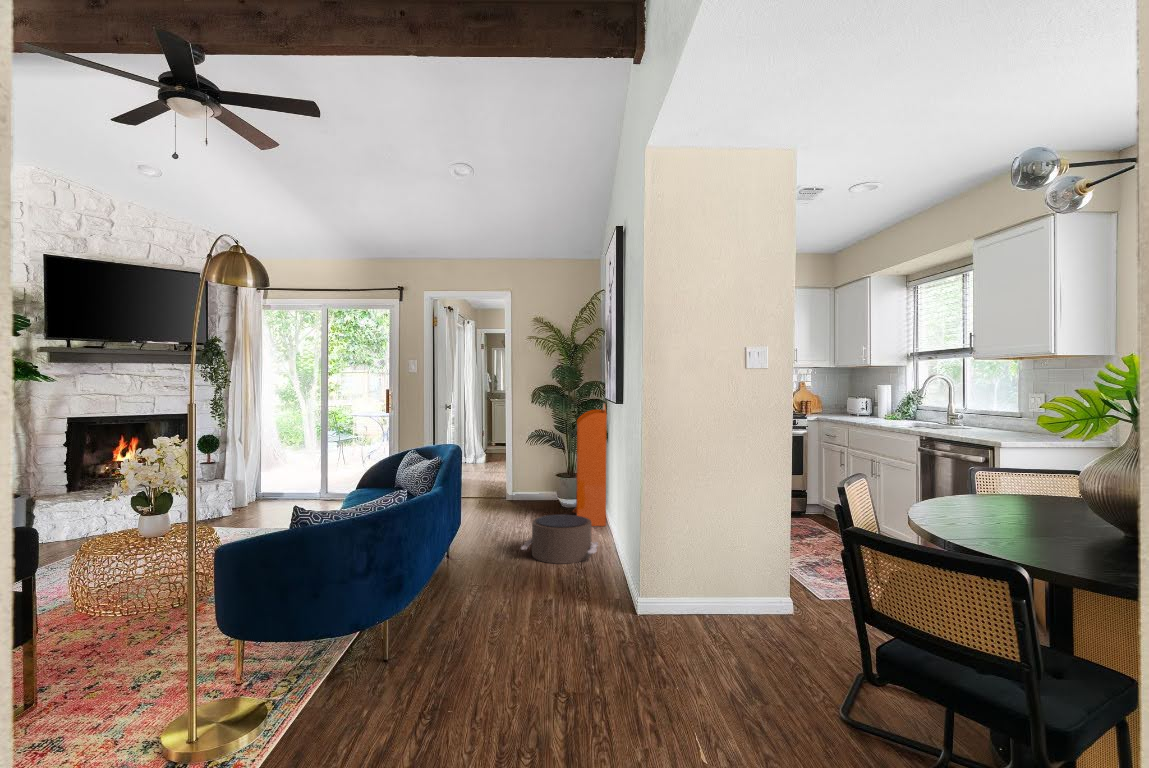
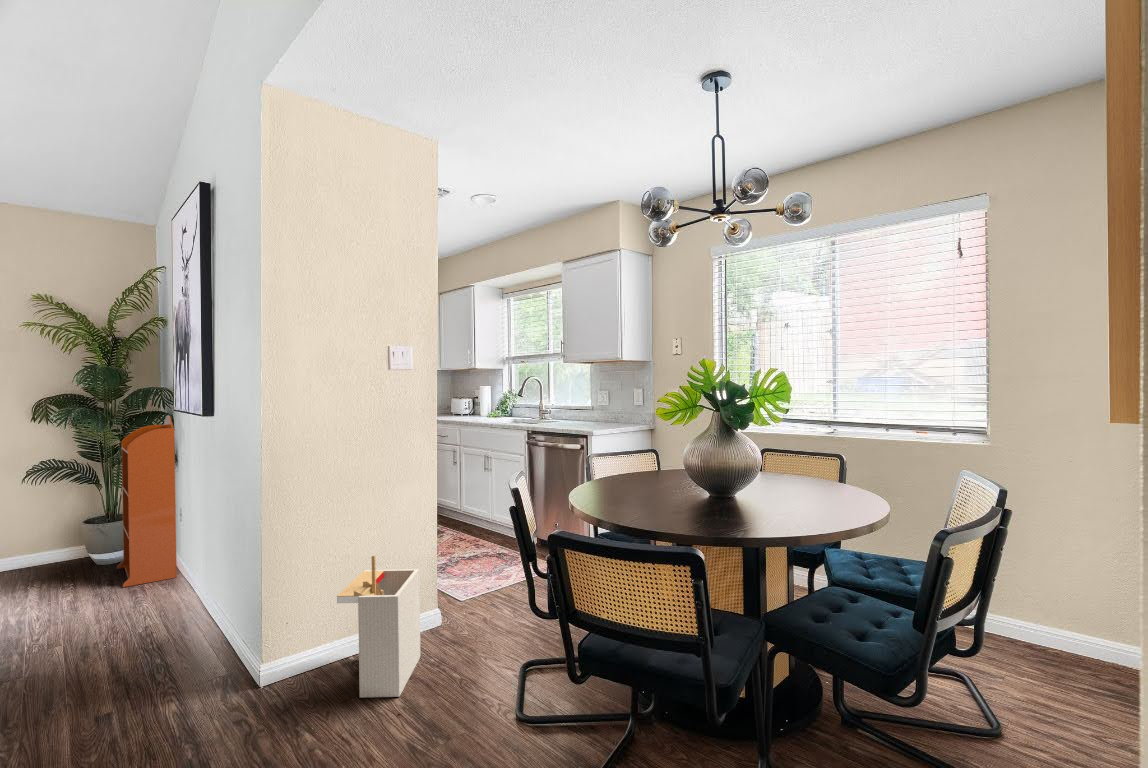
pouf: present [521,514,598,564] -> none [37,572,175,651]
storage bin: none [690,533,765,656] -> present [337,555,420,698]

